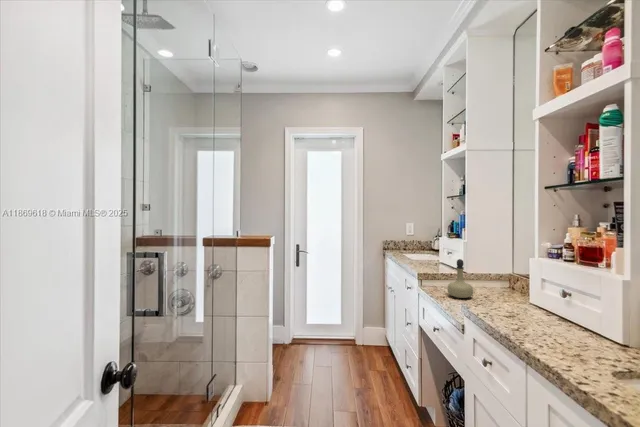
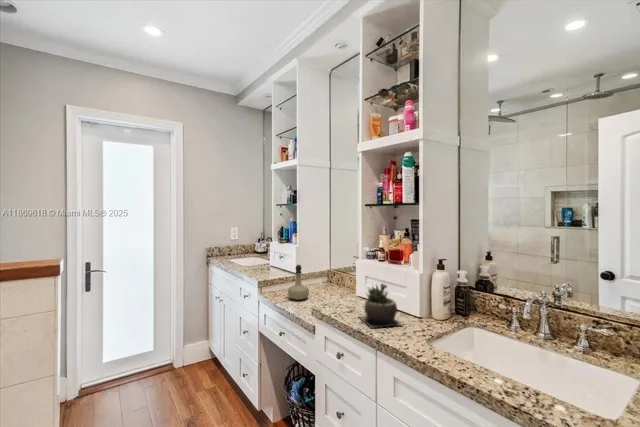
succulent plant: none [515,284,582,345] -> present [359,286,401,328]

